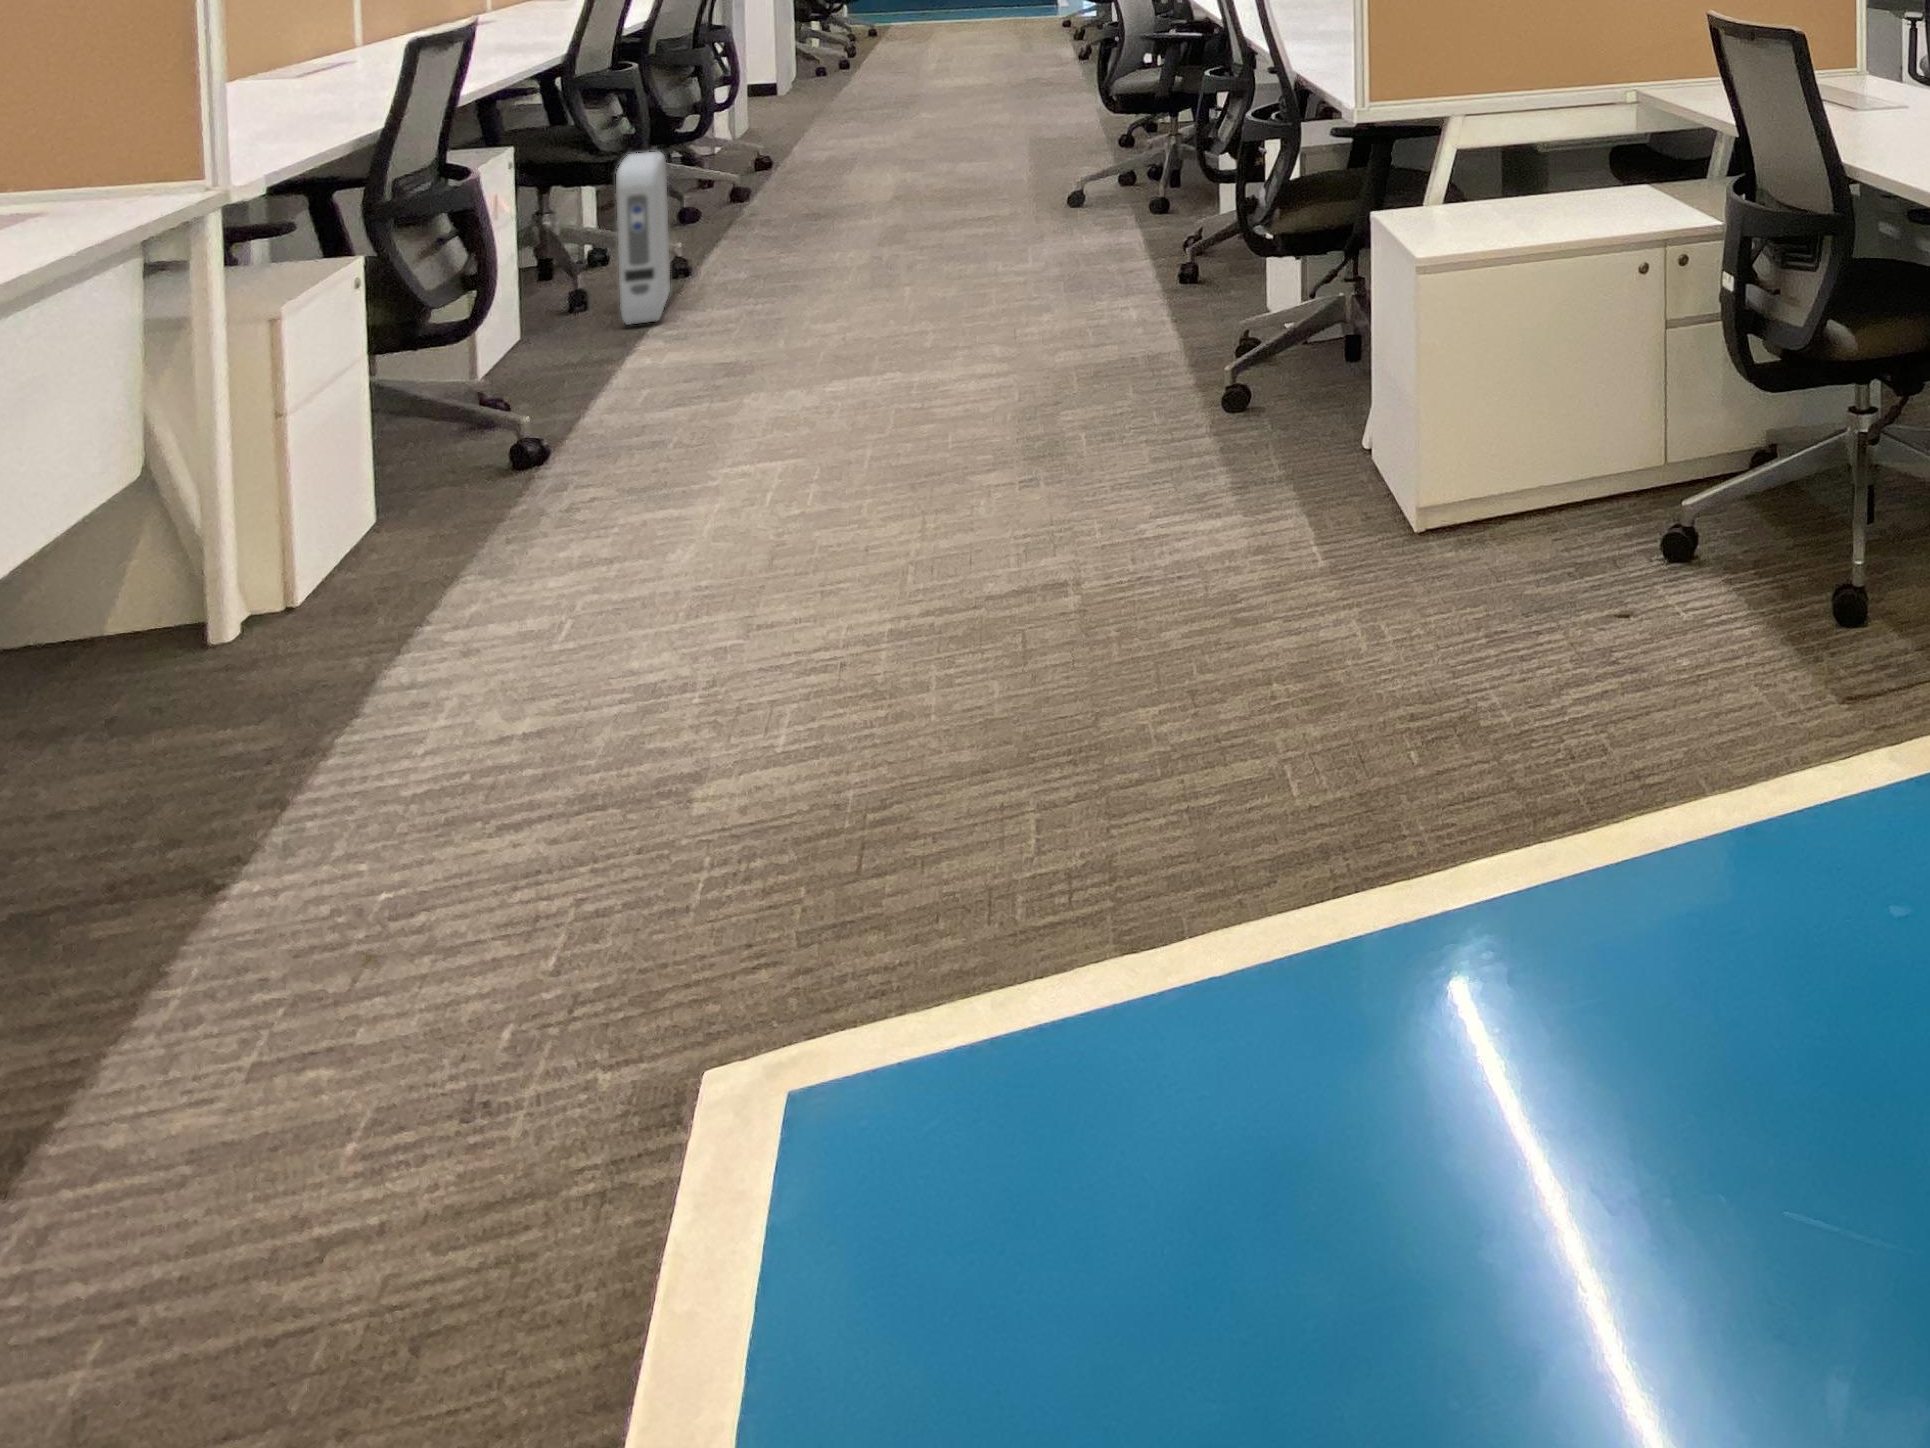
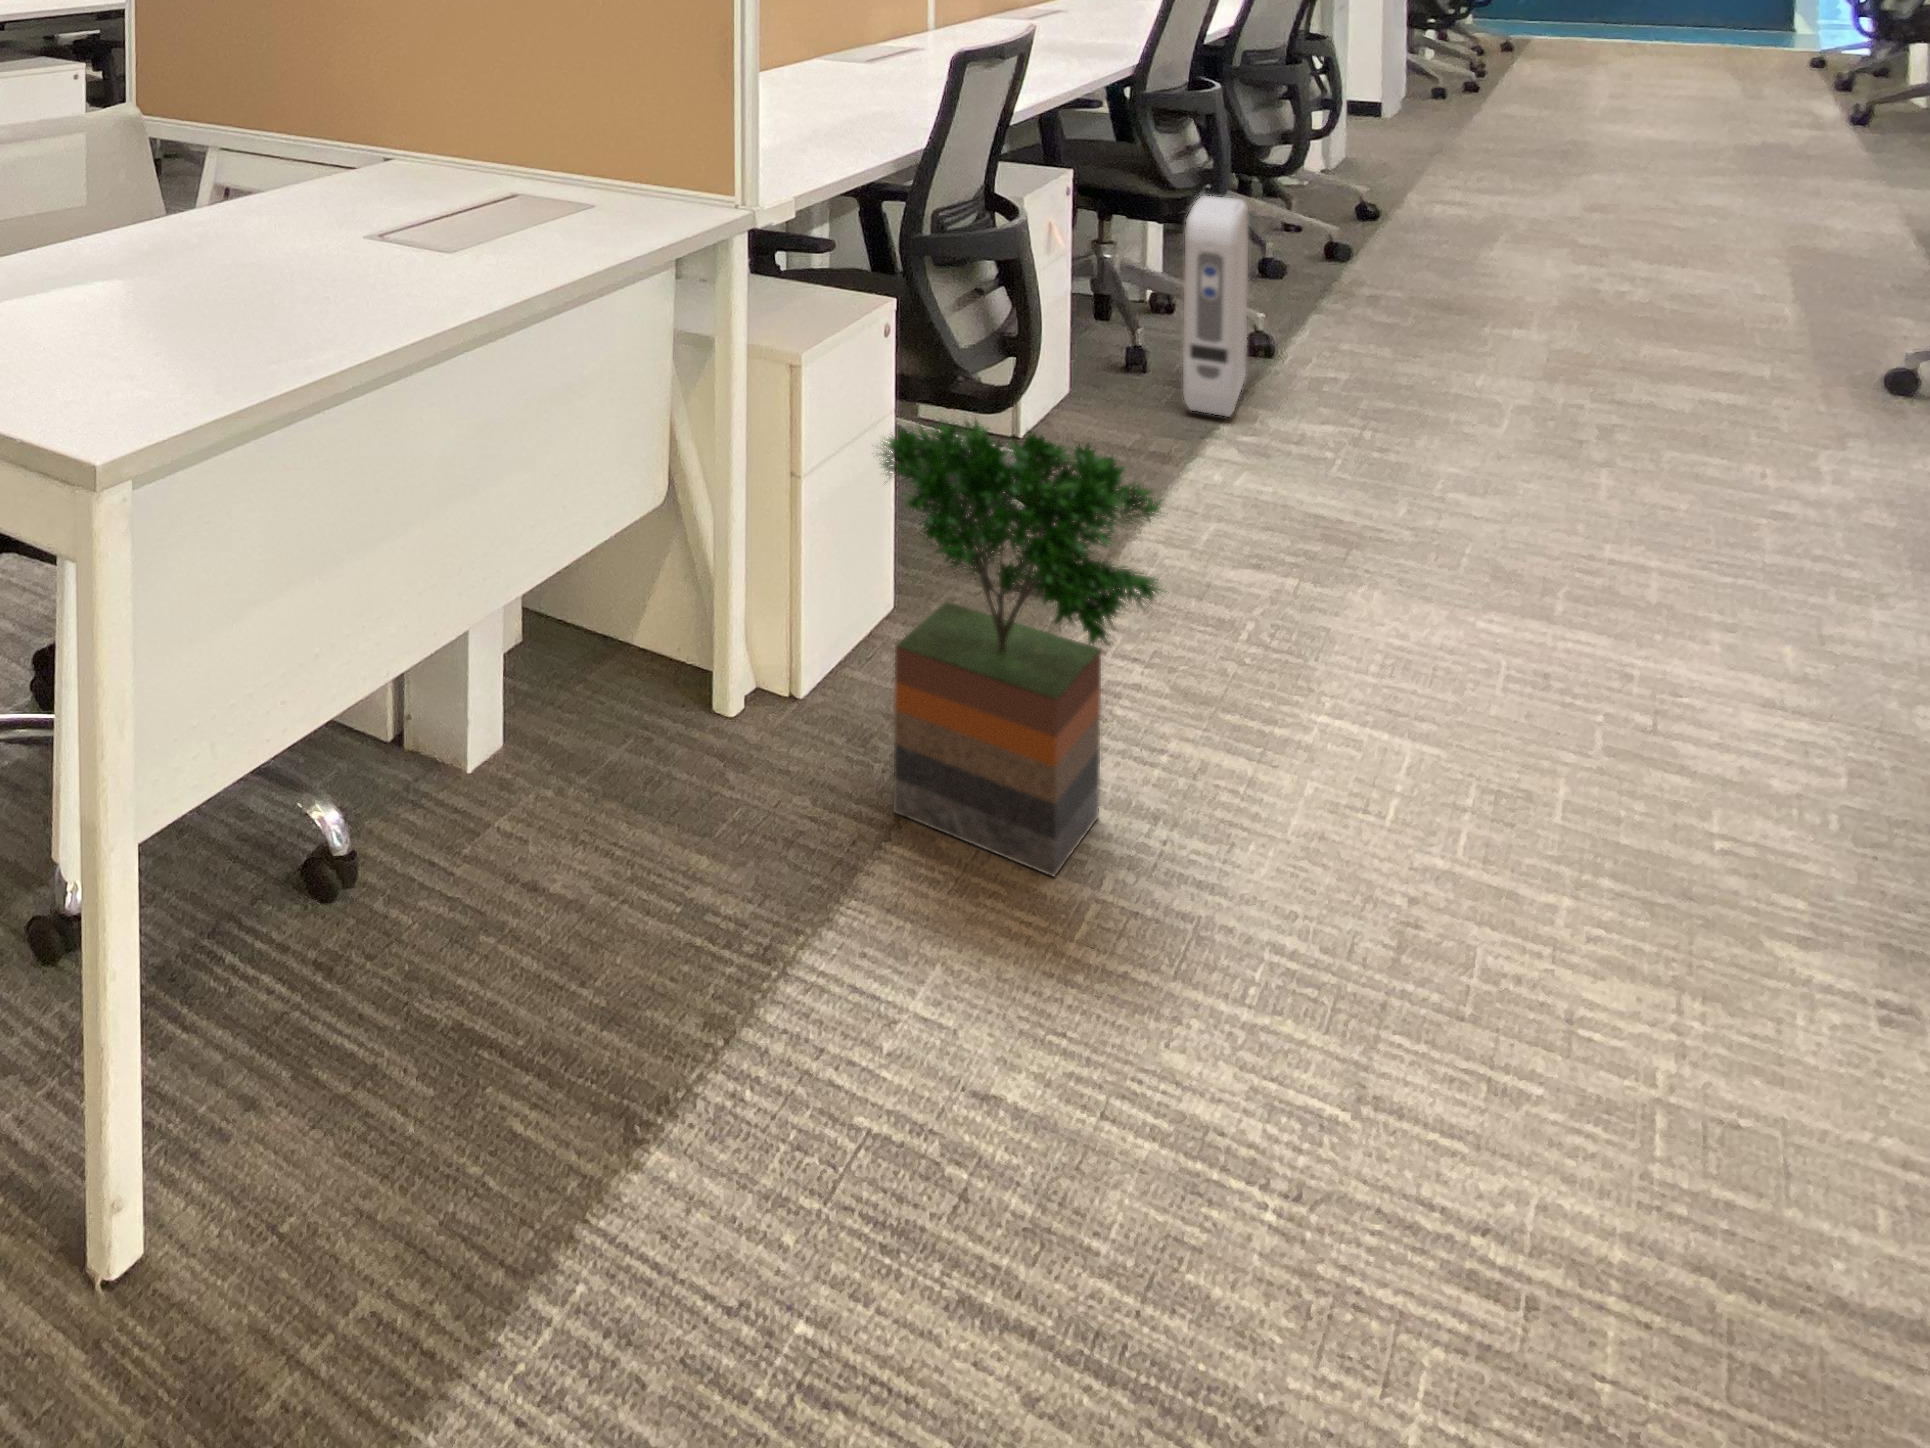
potted tree: none [358,307,612,642] -> present [877,418,1167,876]

